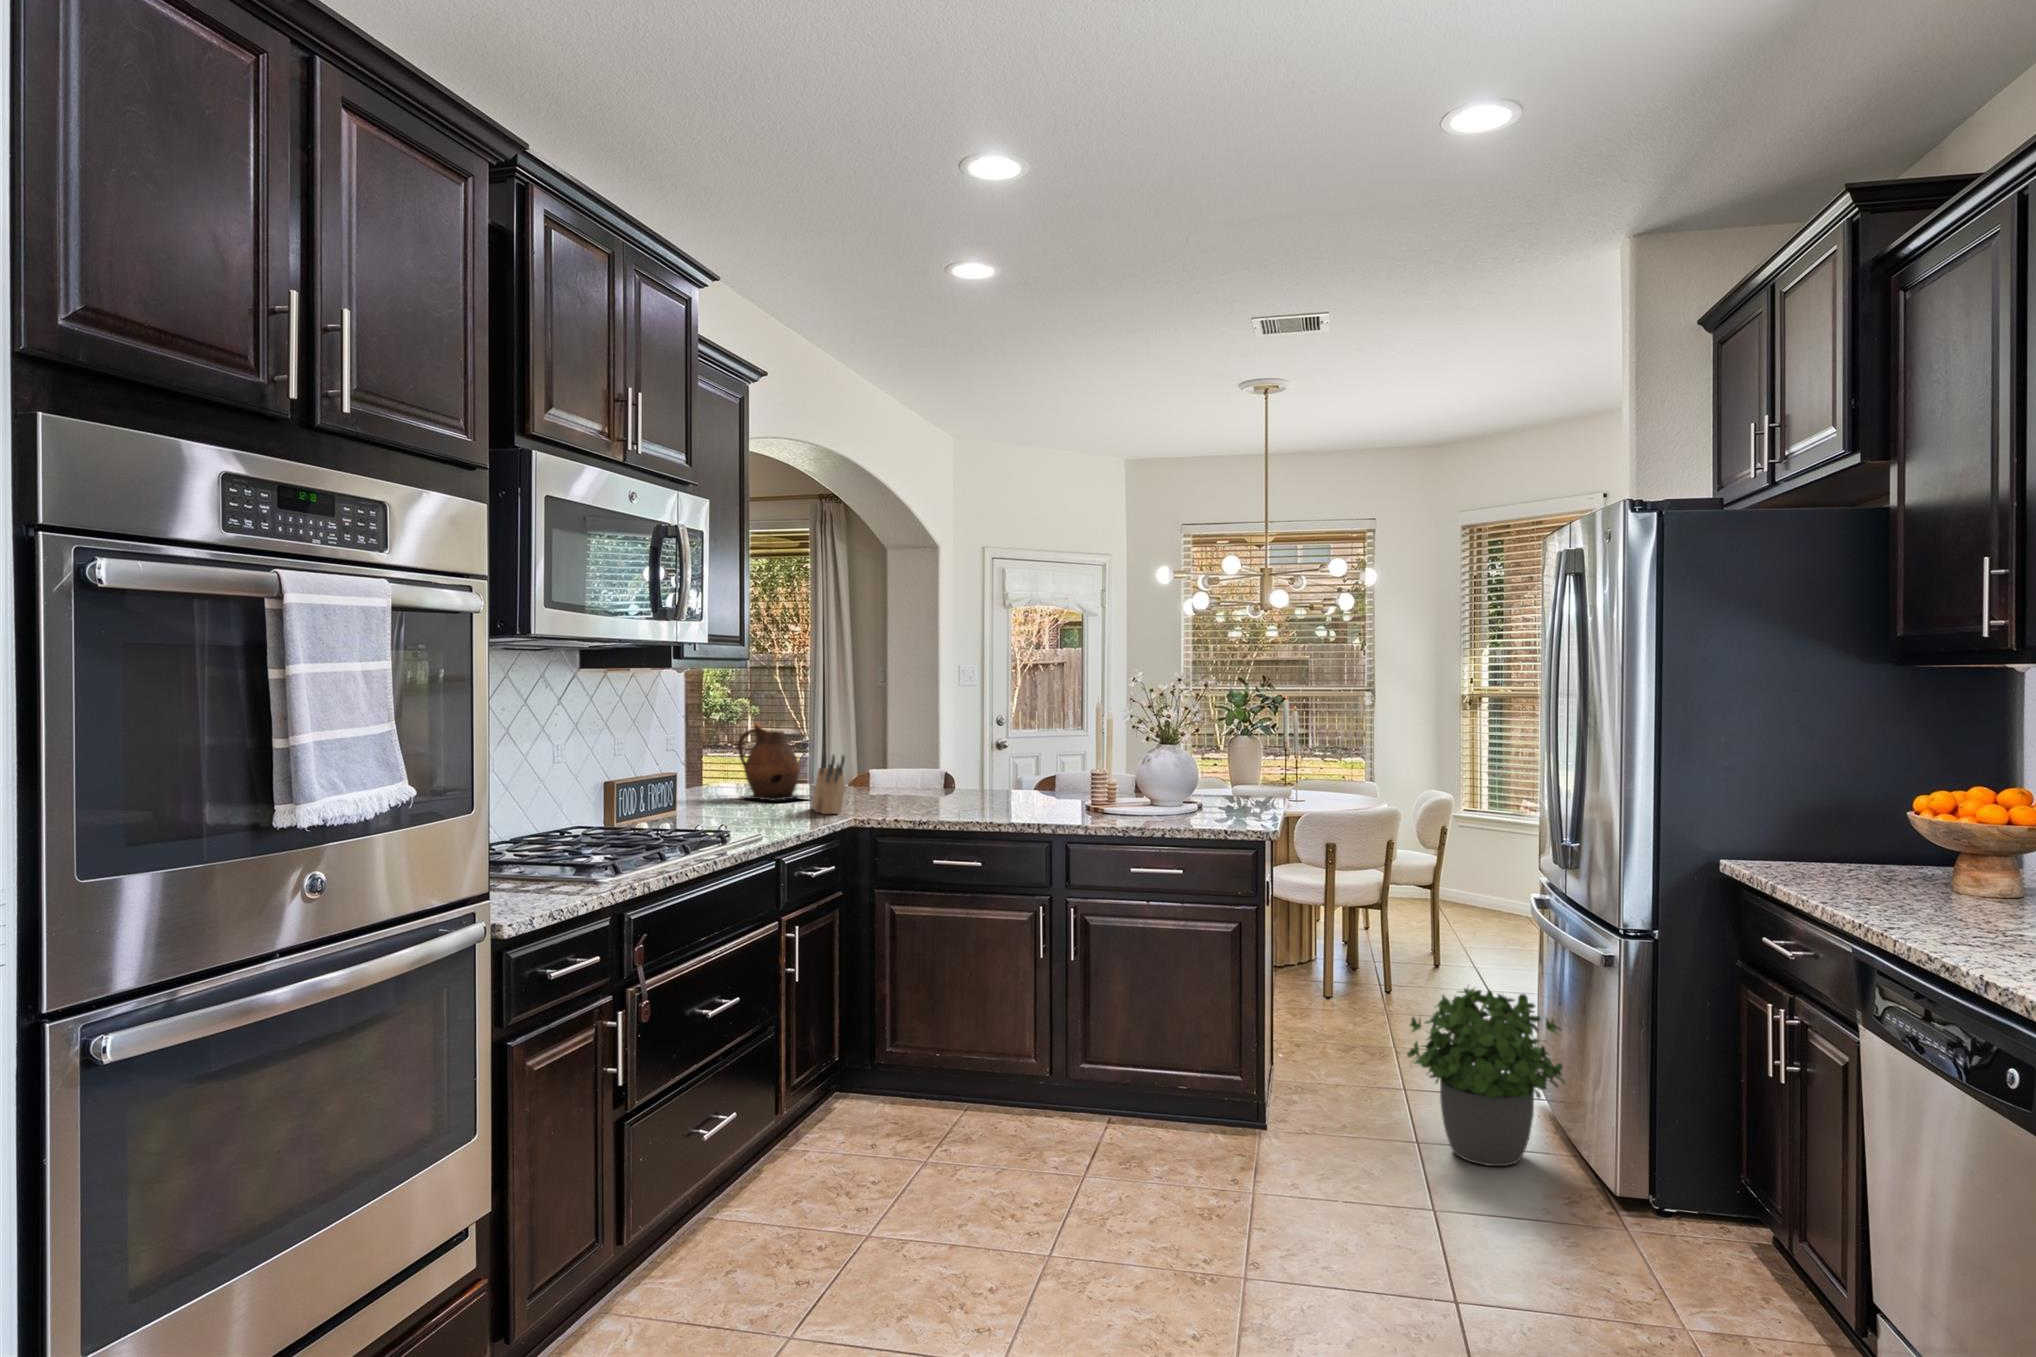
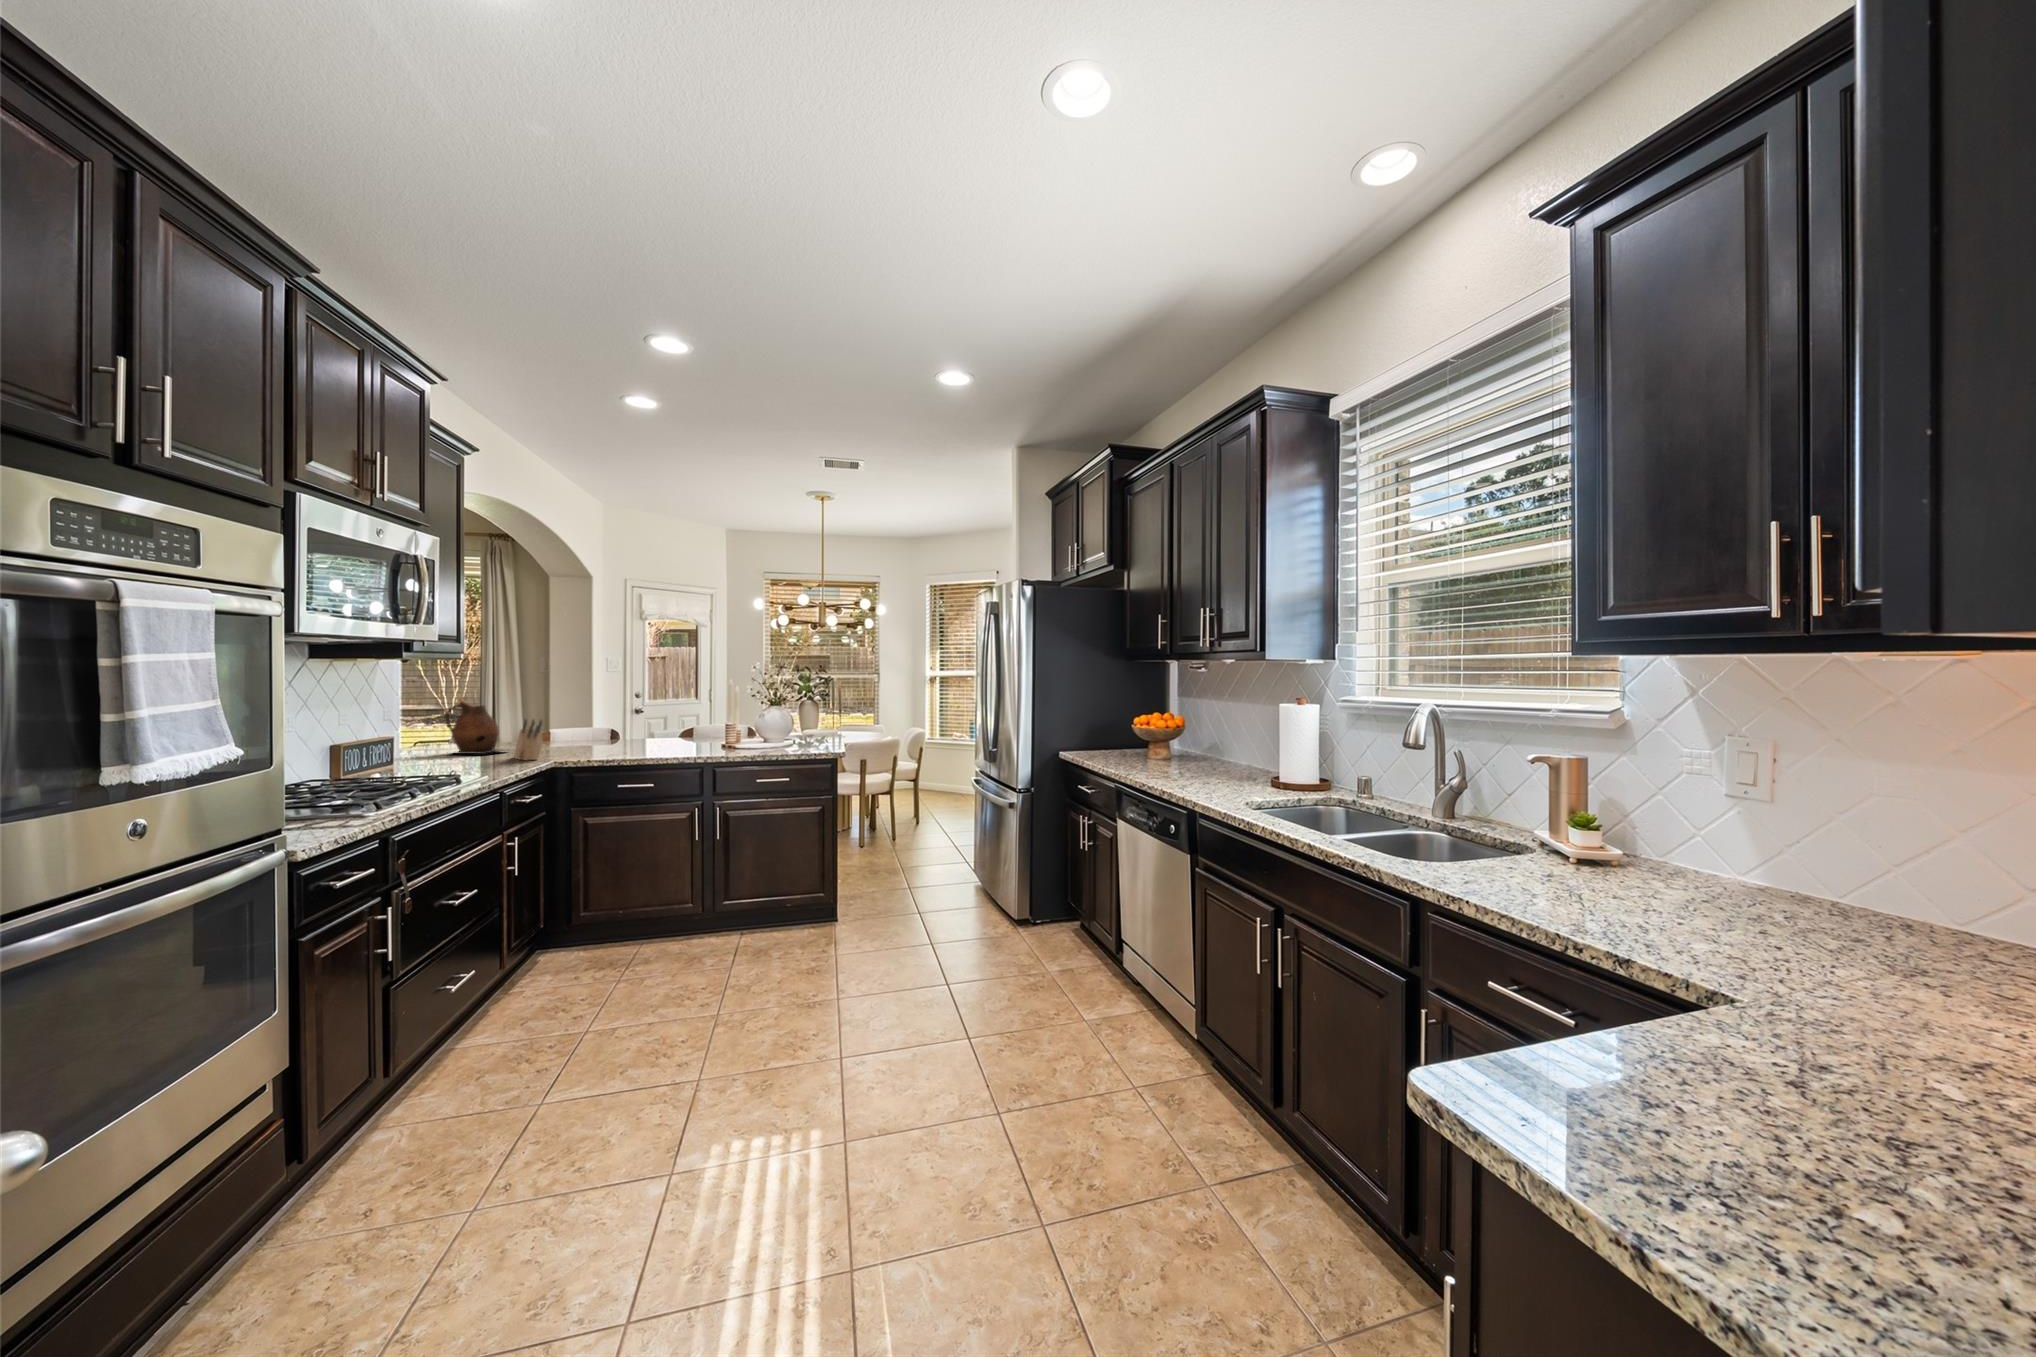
potted plant: present [1407,988,1565,1166] -> none [912,825,991,920]

